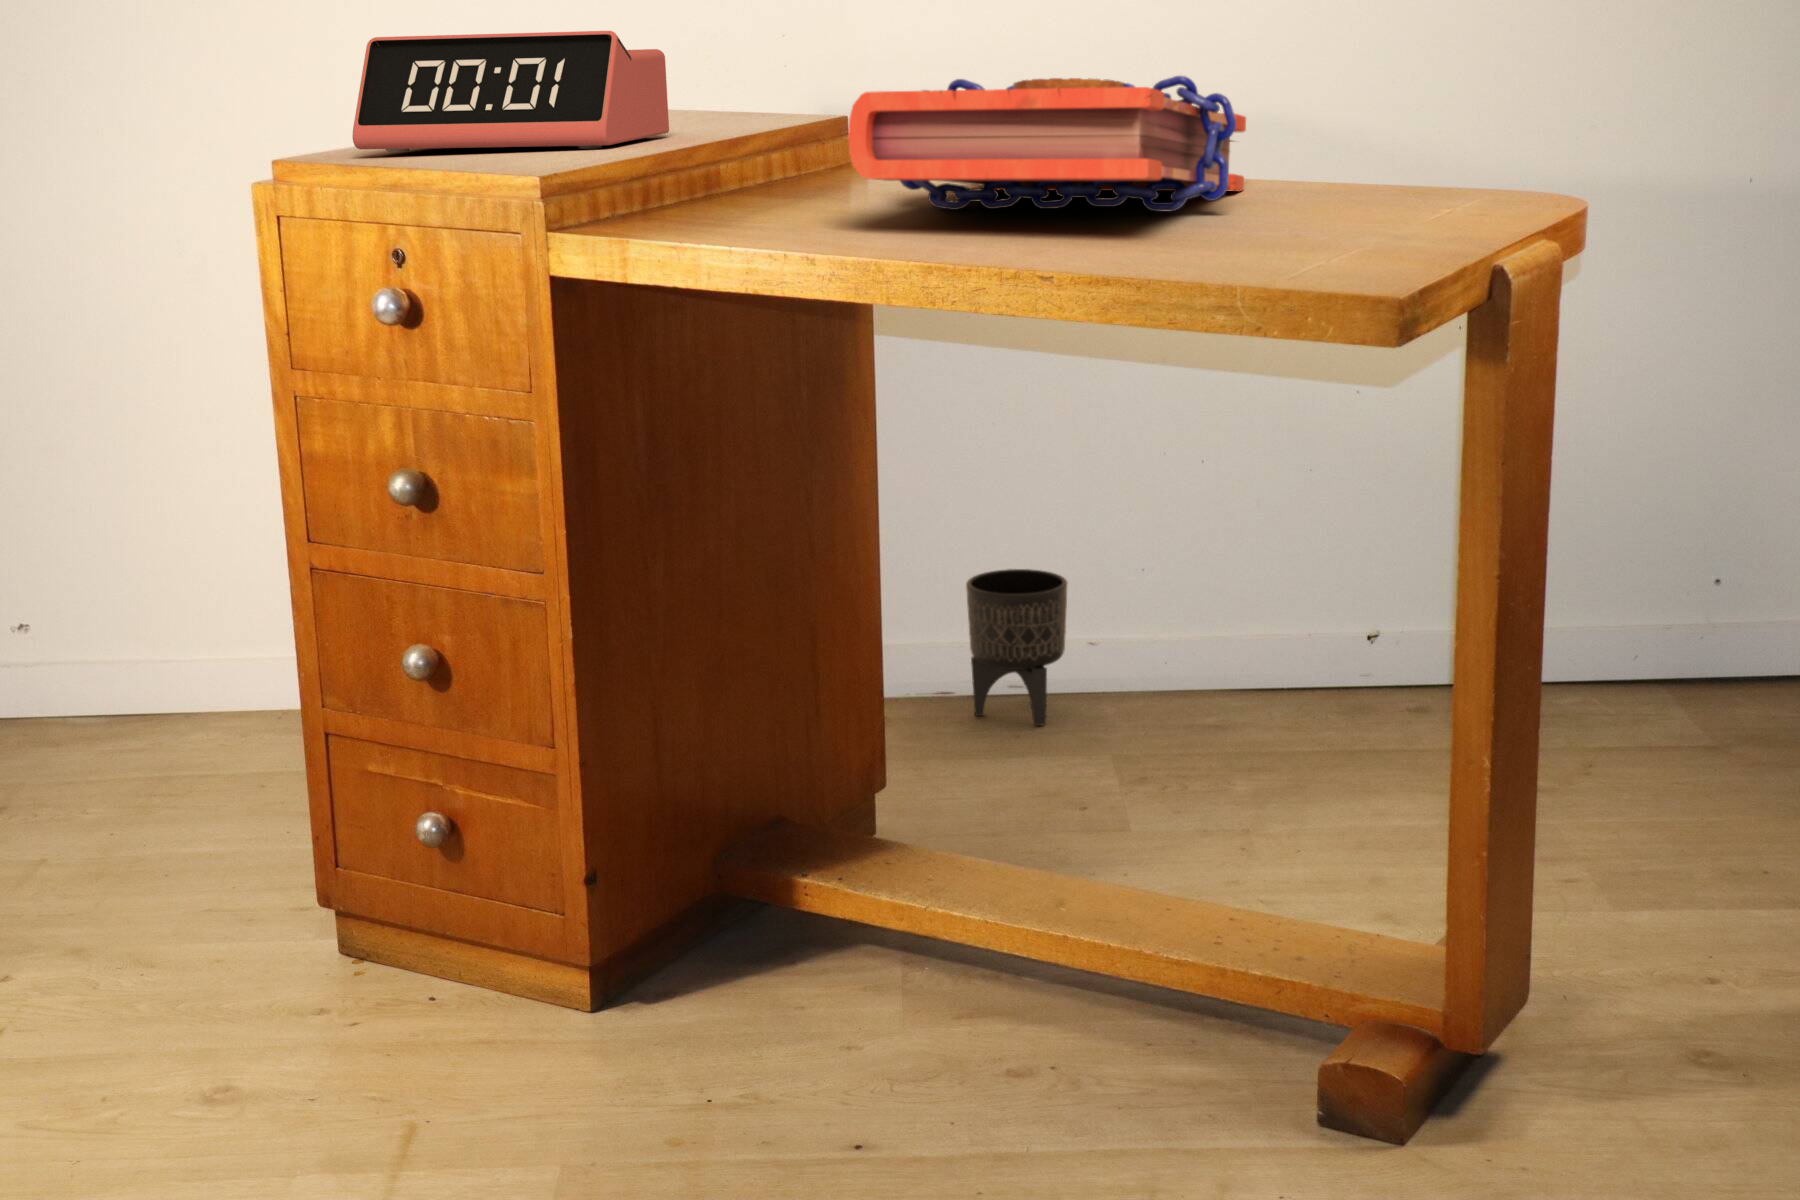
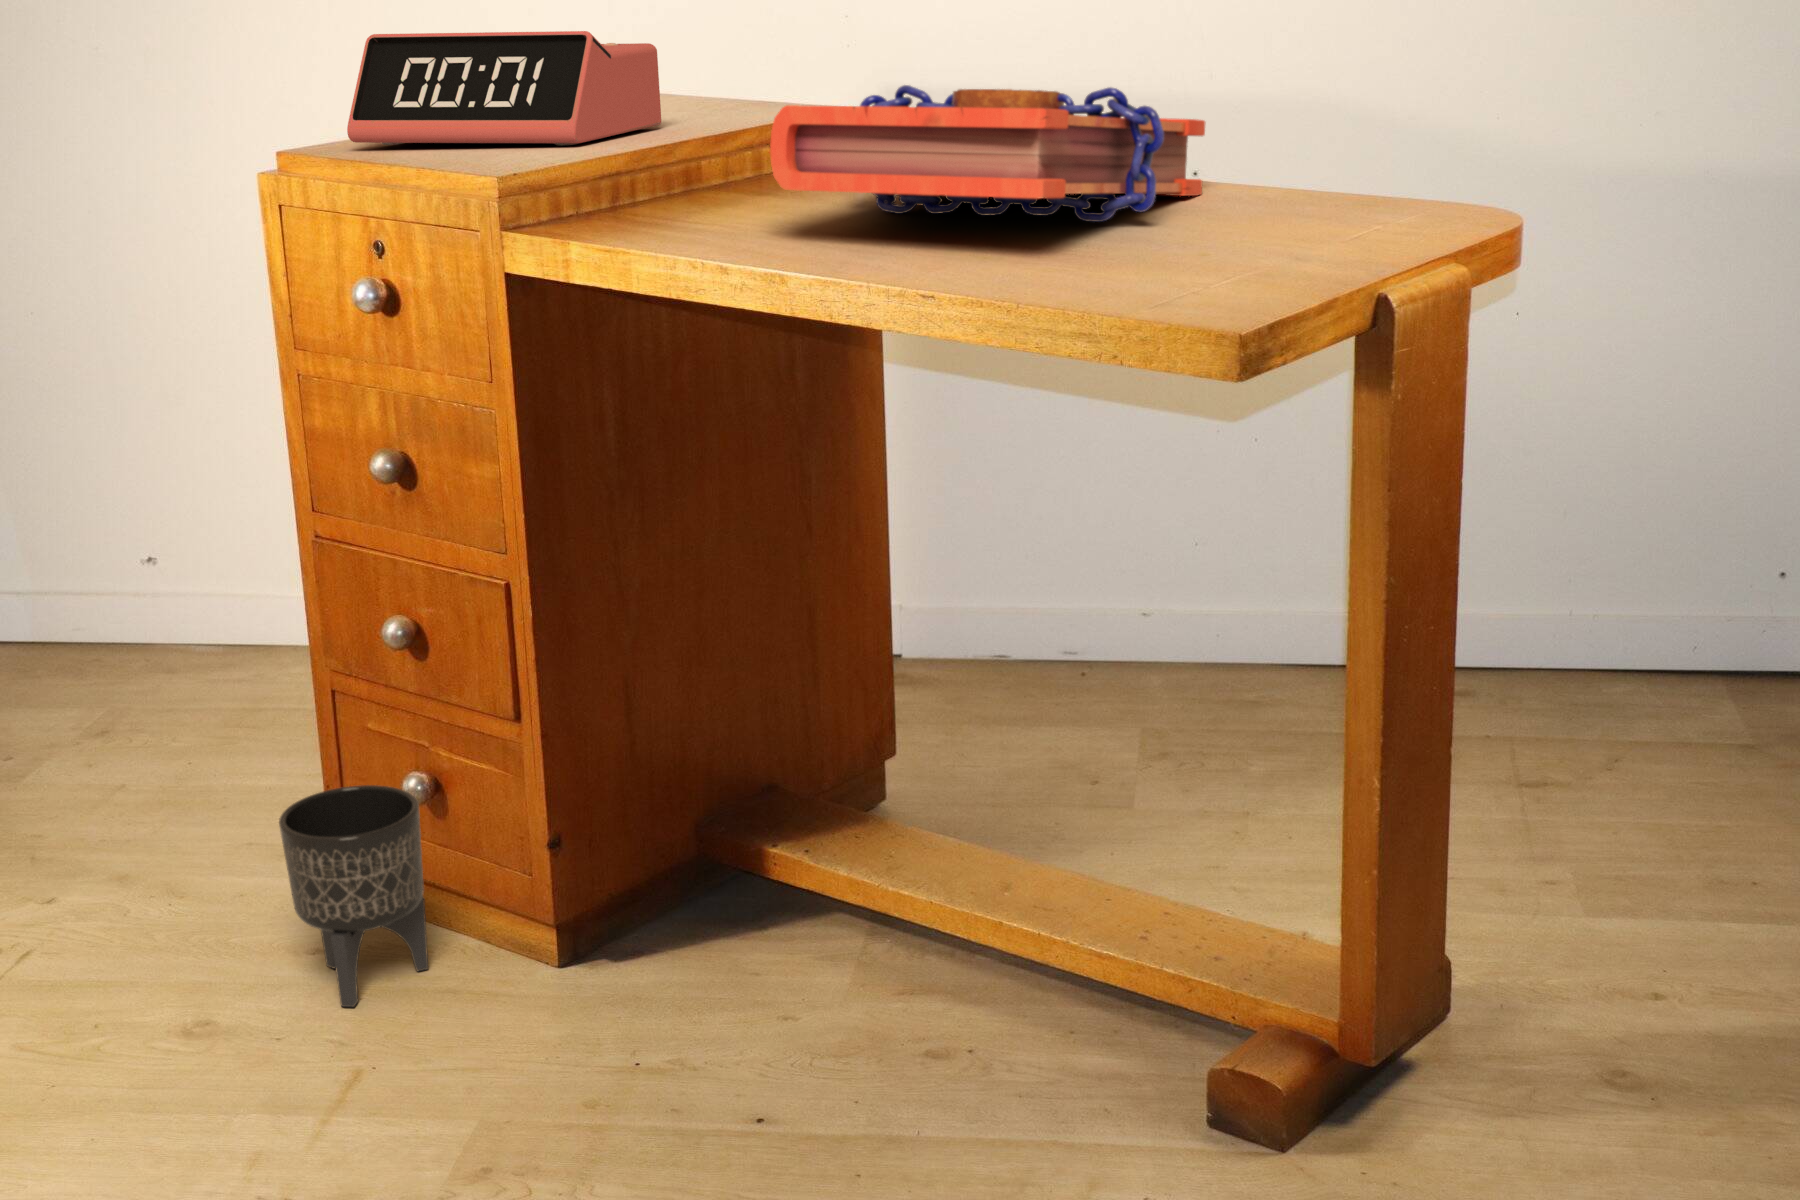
planter: present [966,569,1067,726] -> present [279,785,428,1007]

